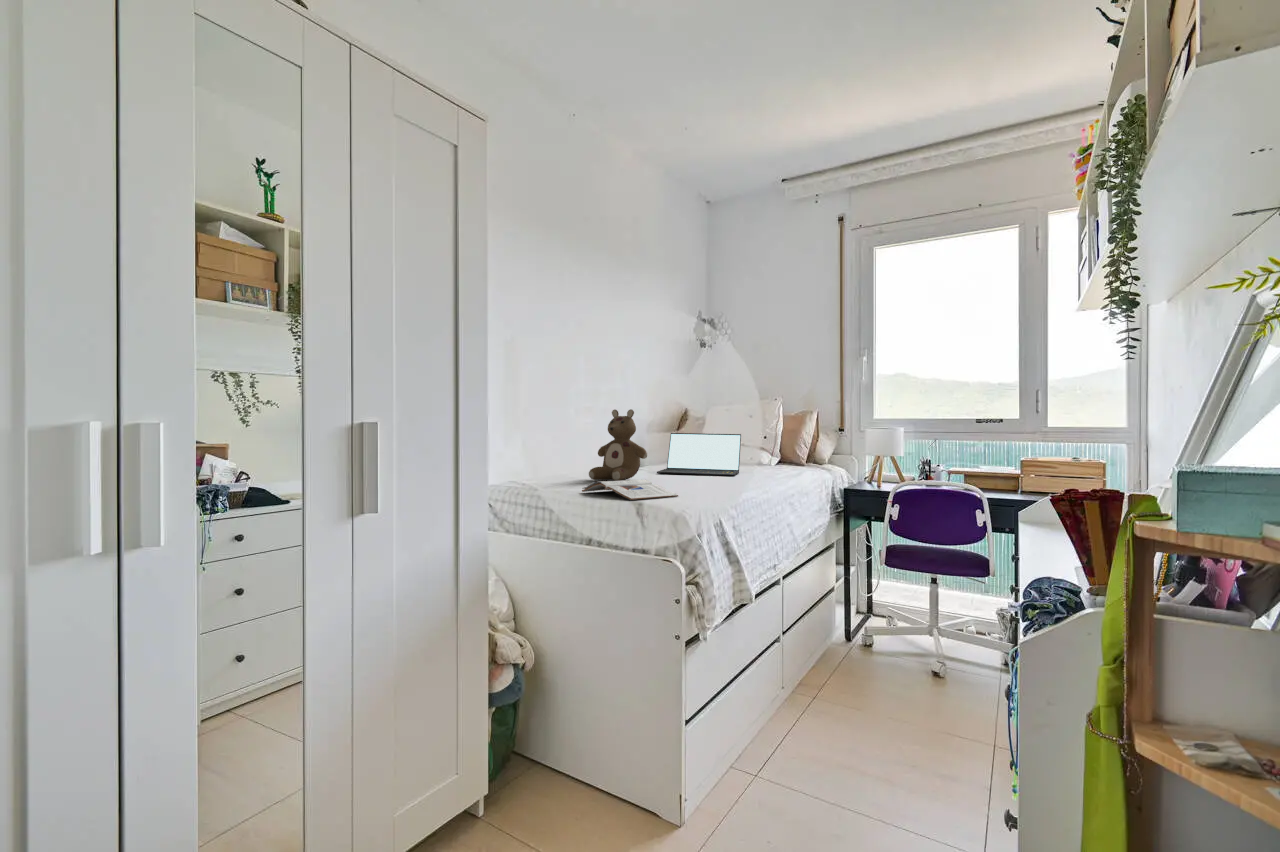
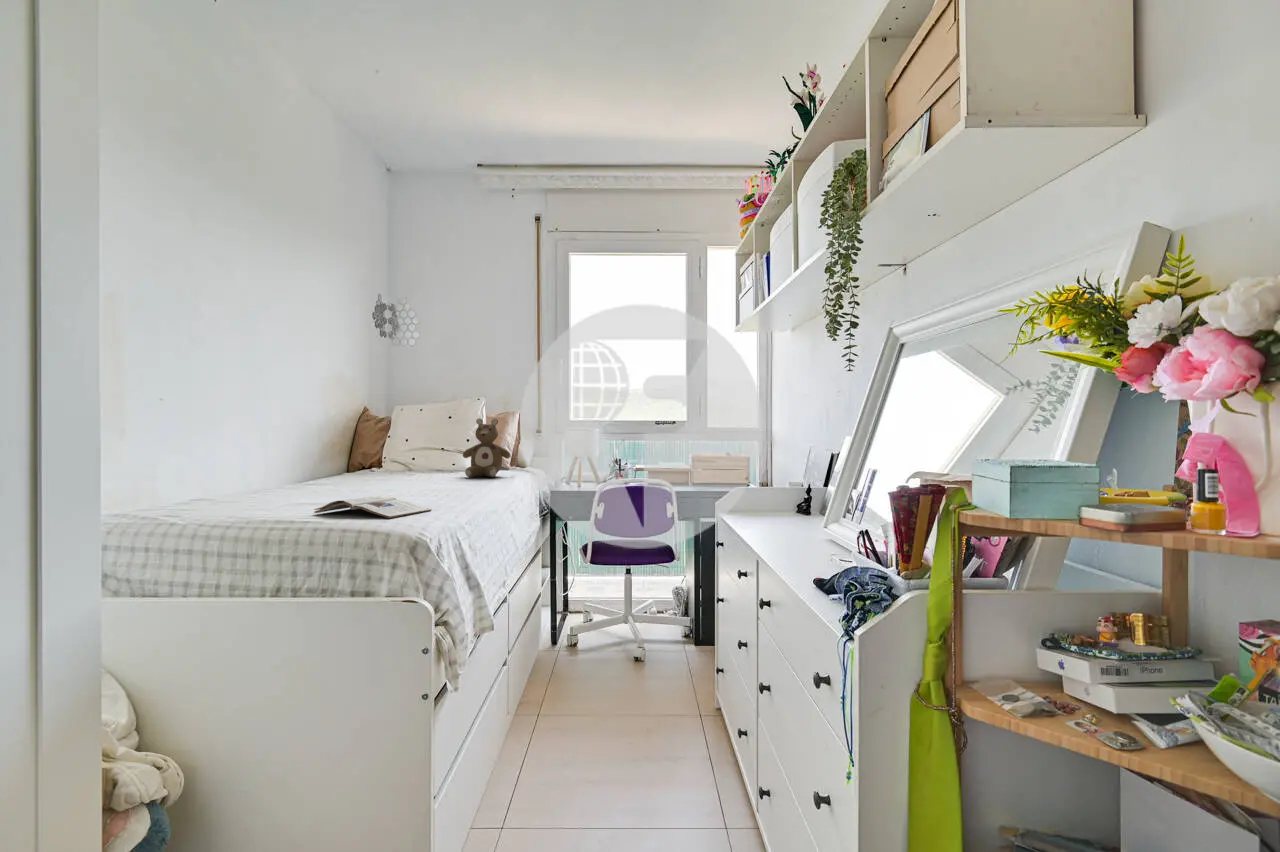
stuffed bear: present [589,409,647,481] -> present [463,418,511,477]
laptop: present [657,433,741,476] -> none [361,439,453,486]

